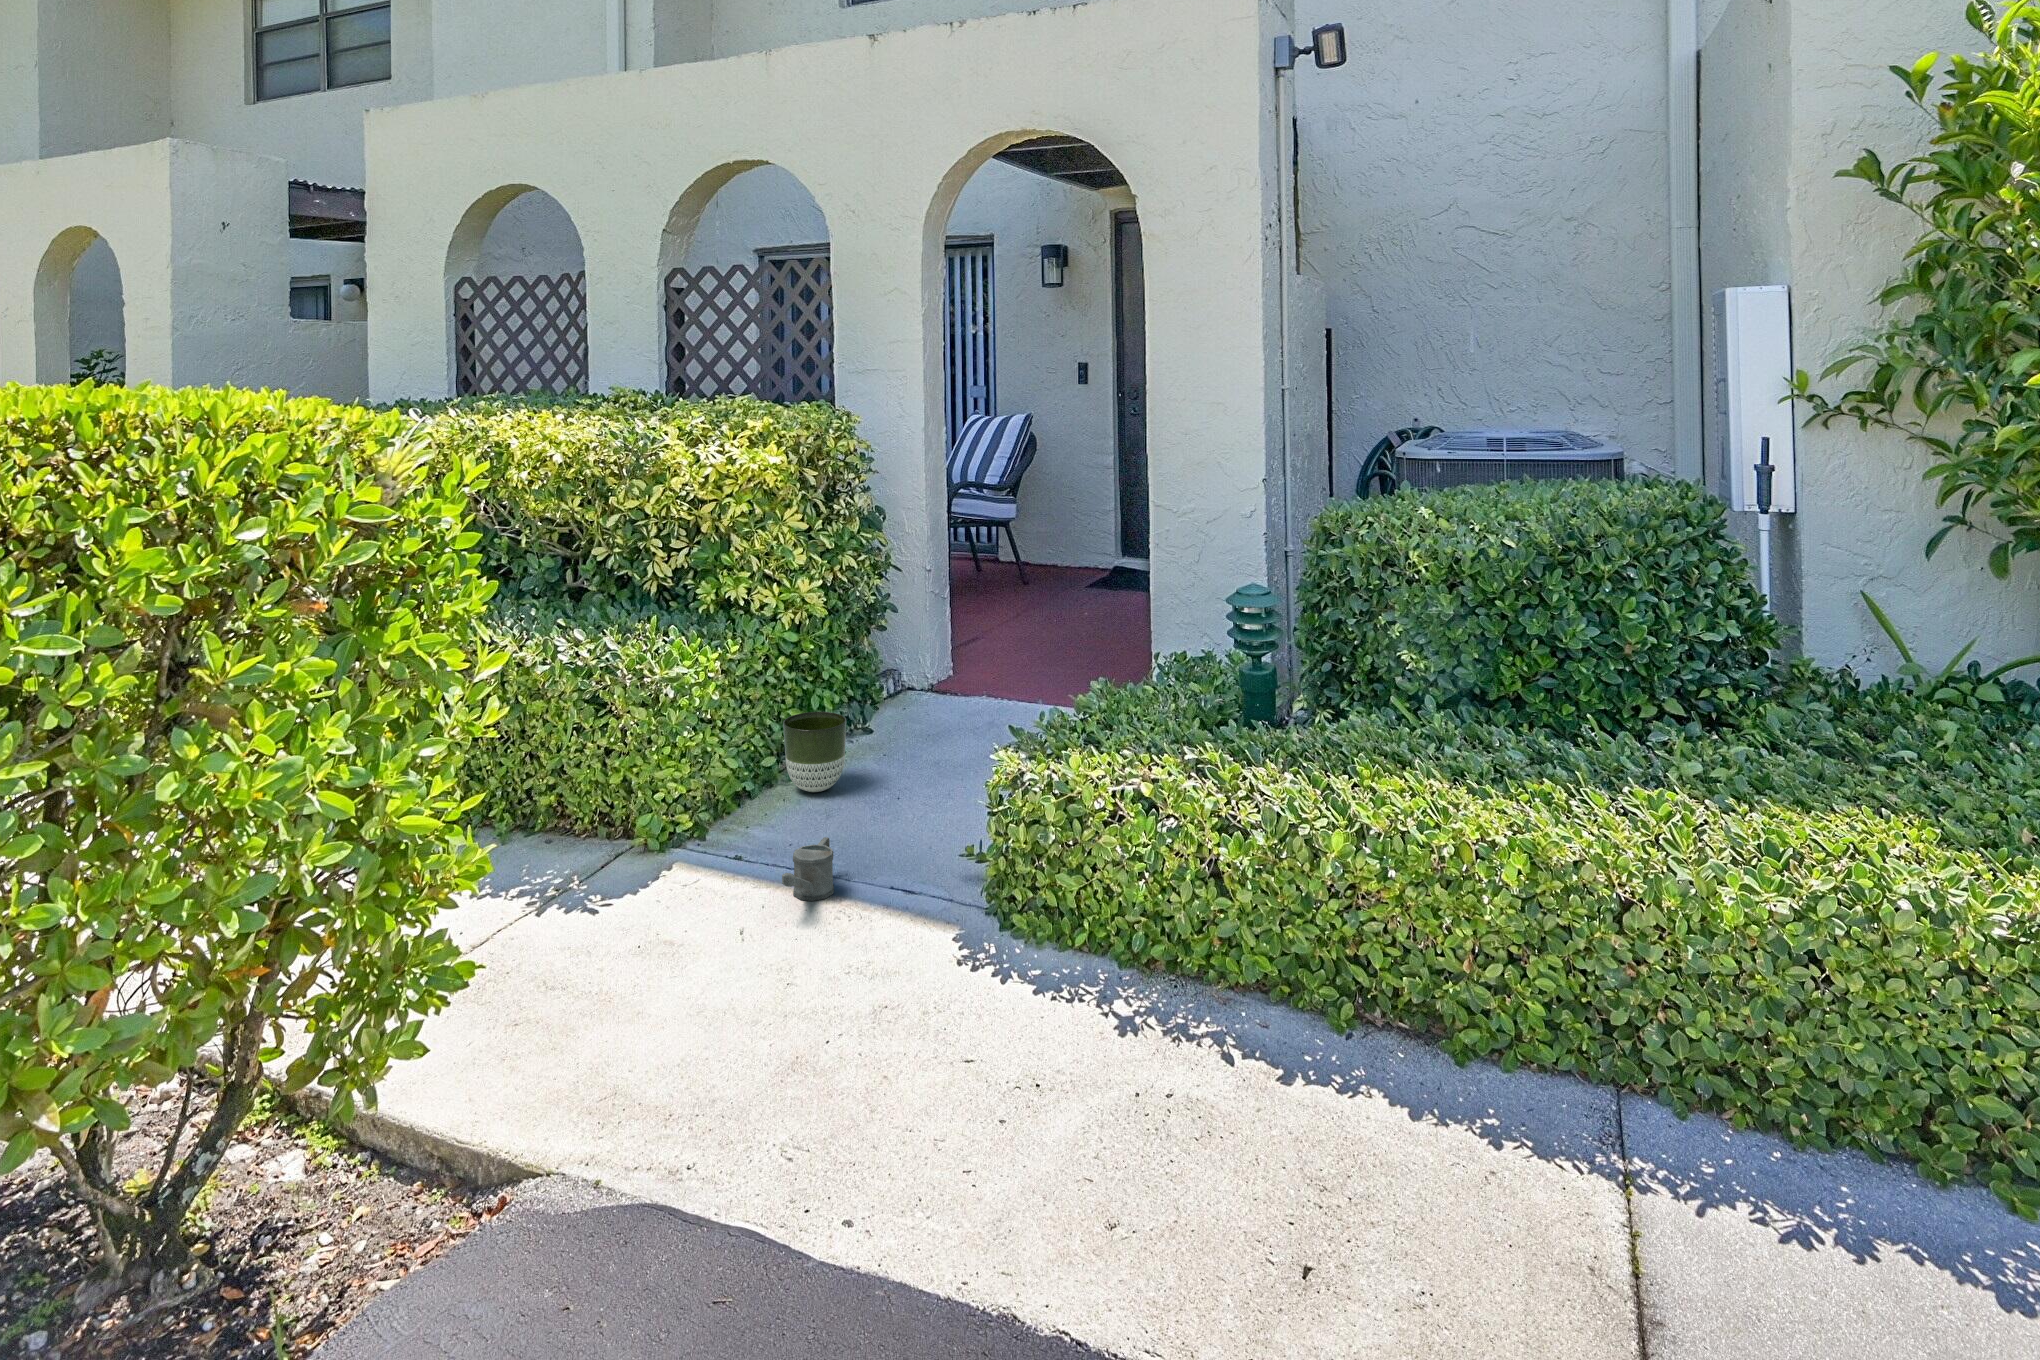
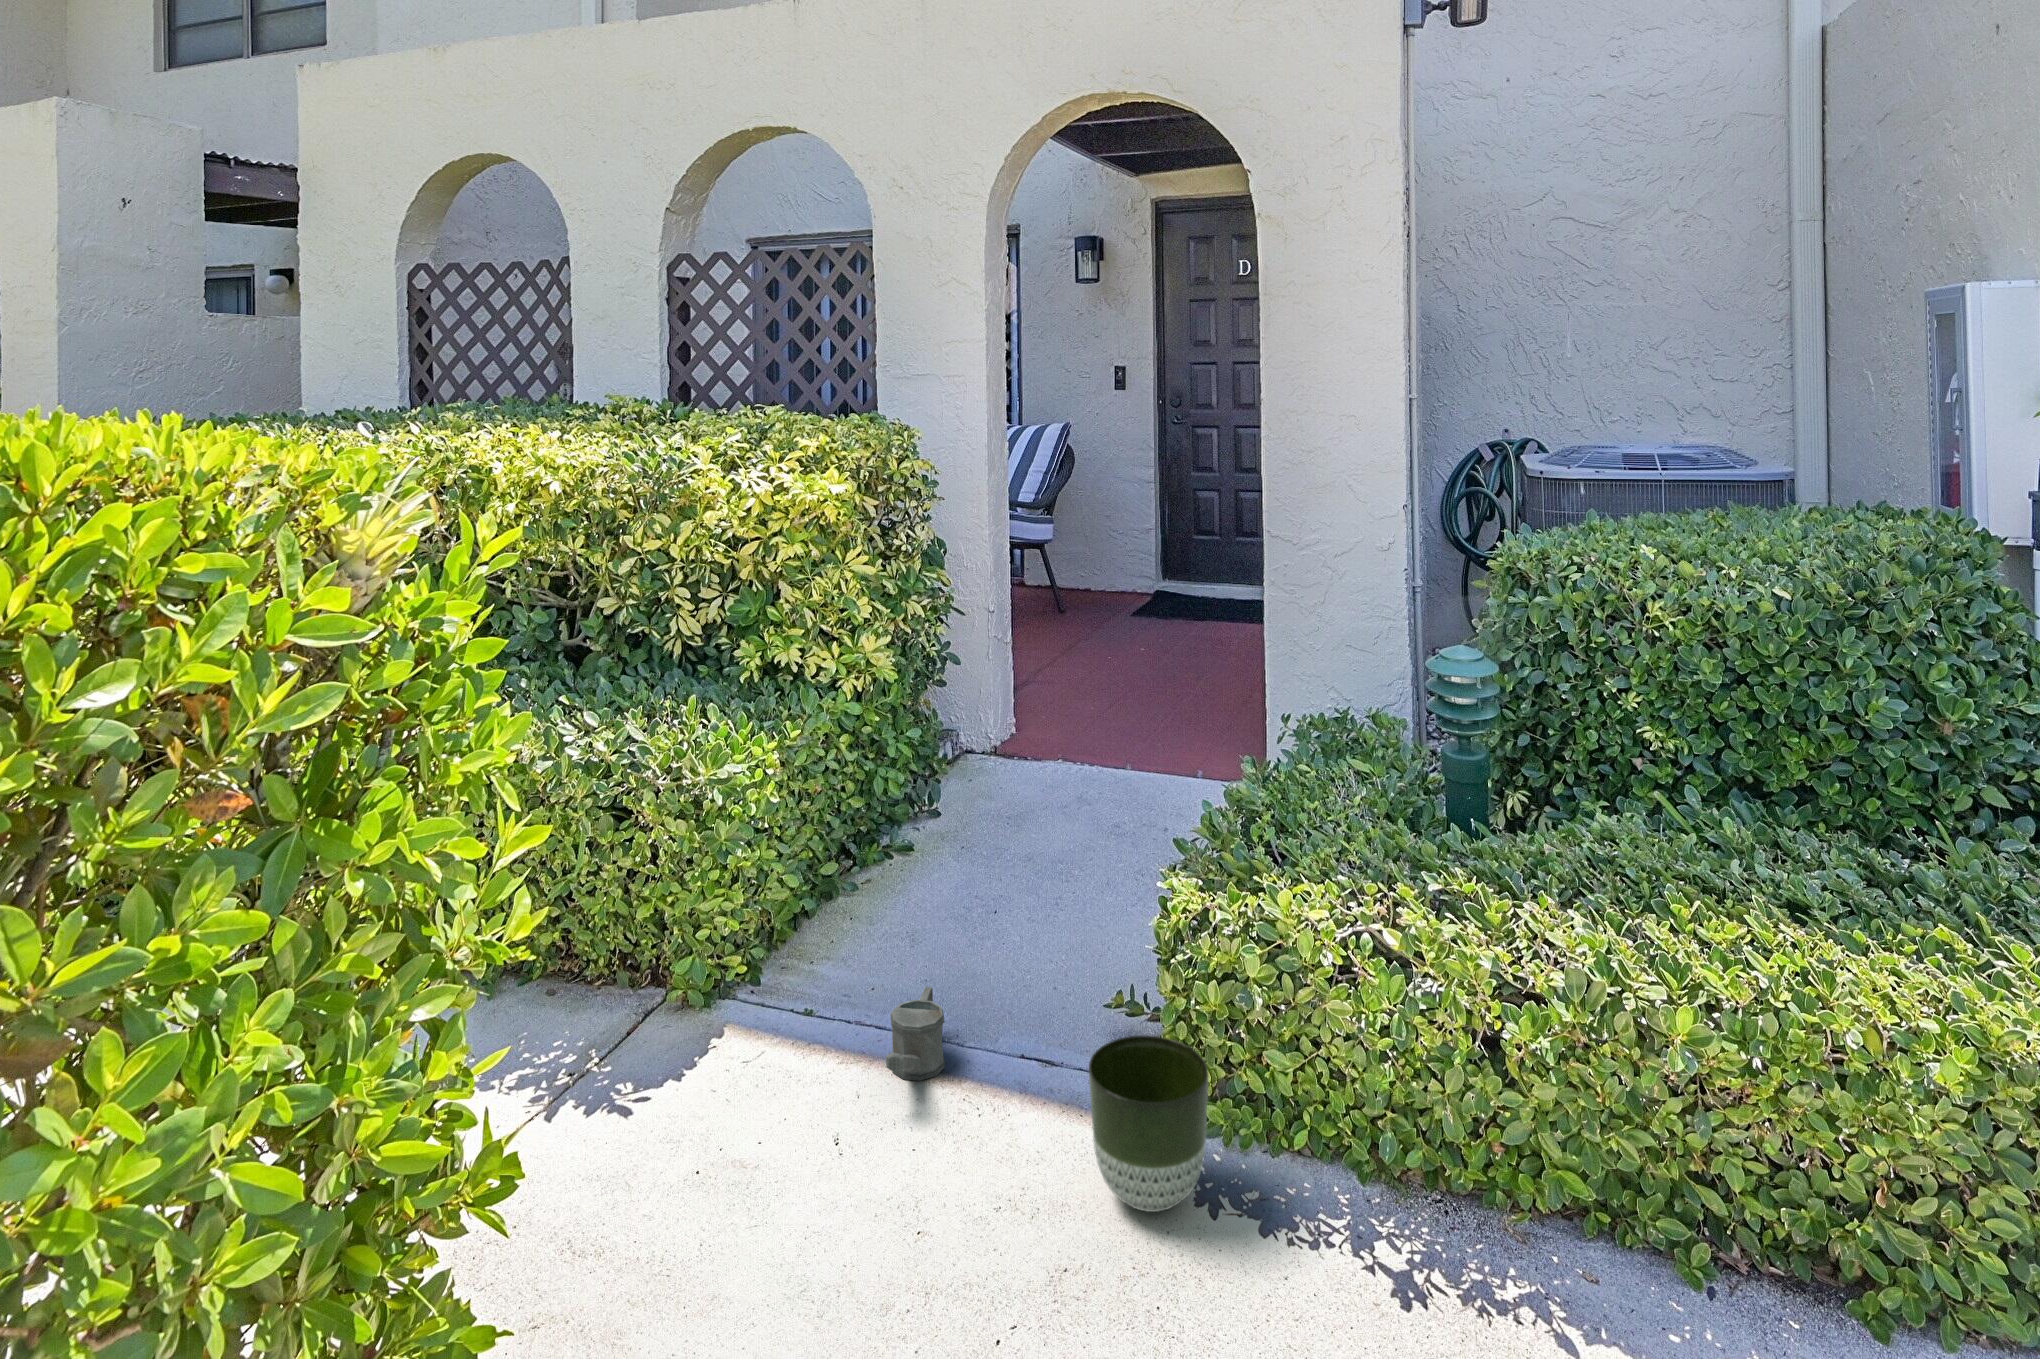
planter: present [783,712,846,792] -> present [1089,1035,1209,1212]

